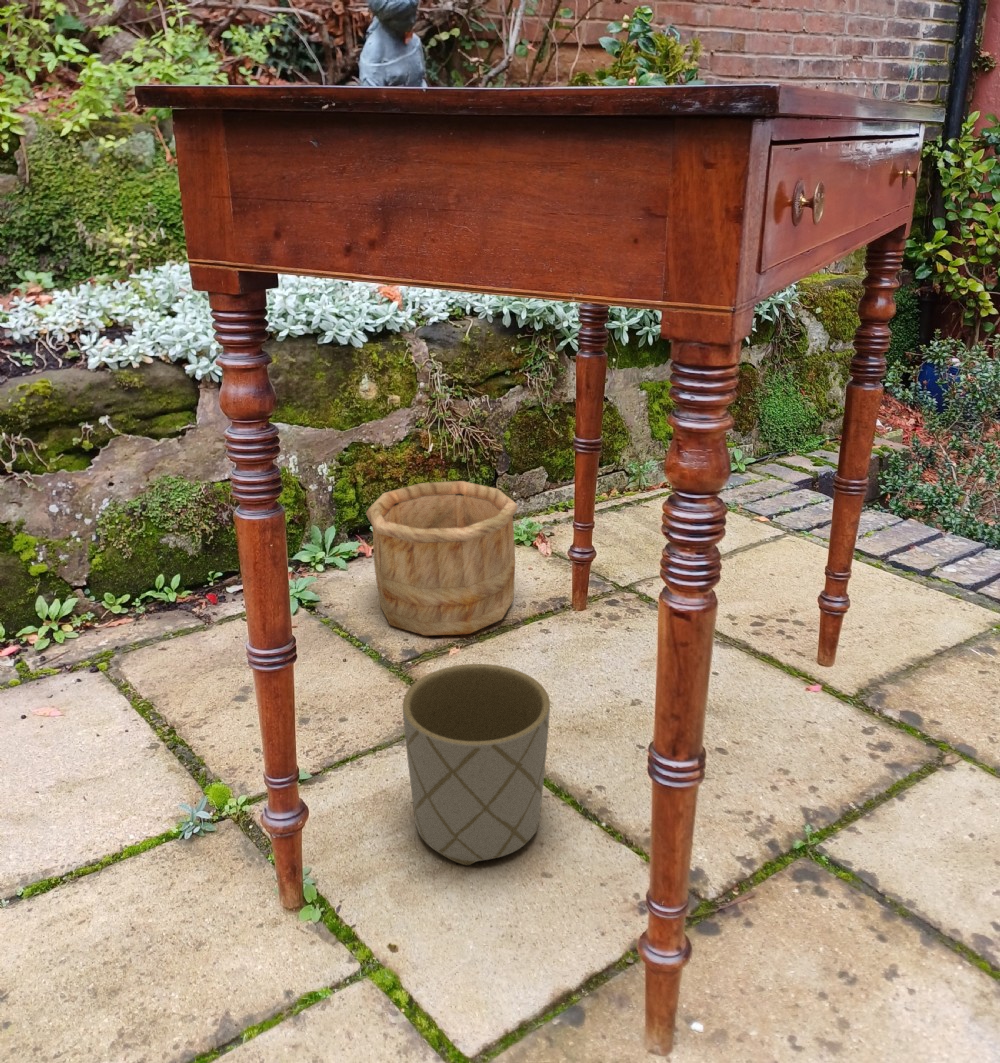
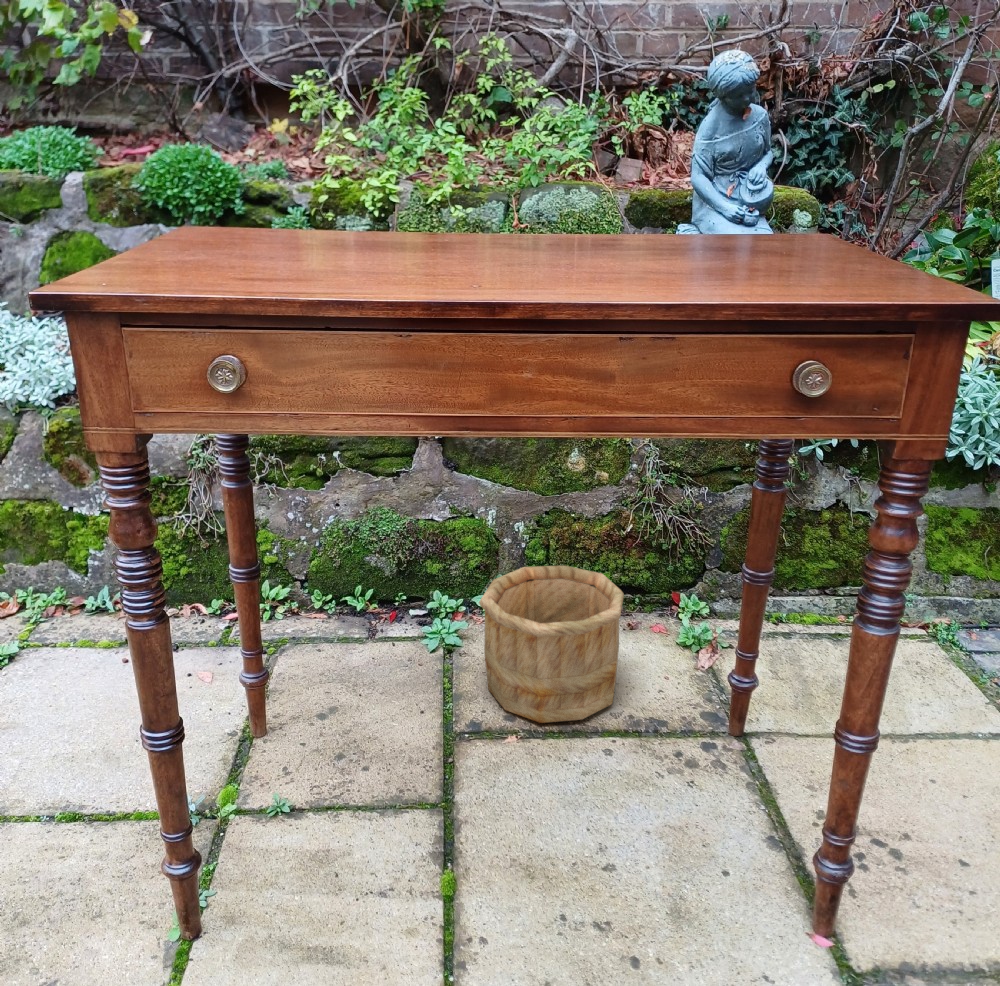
planter: present [403,664,550,865] -> none [299,753,434,941]

